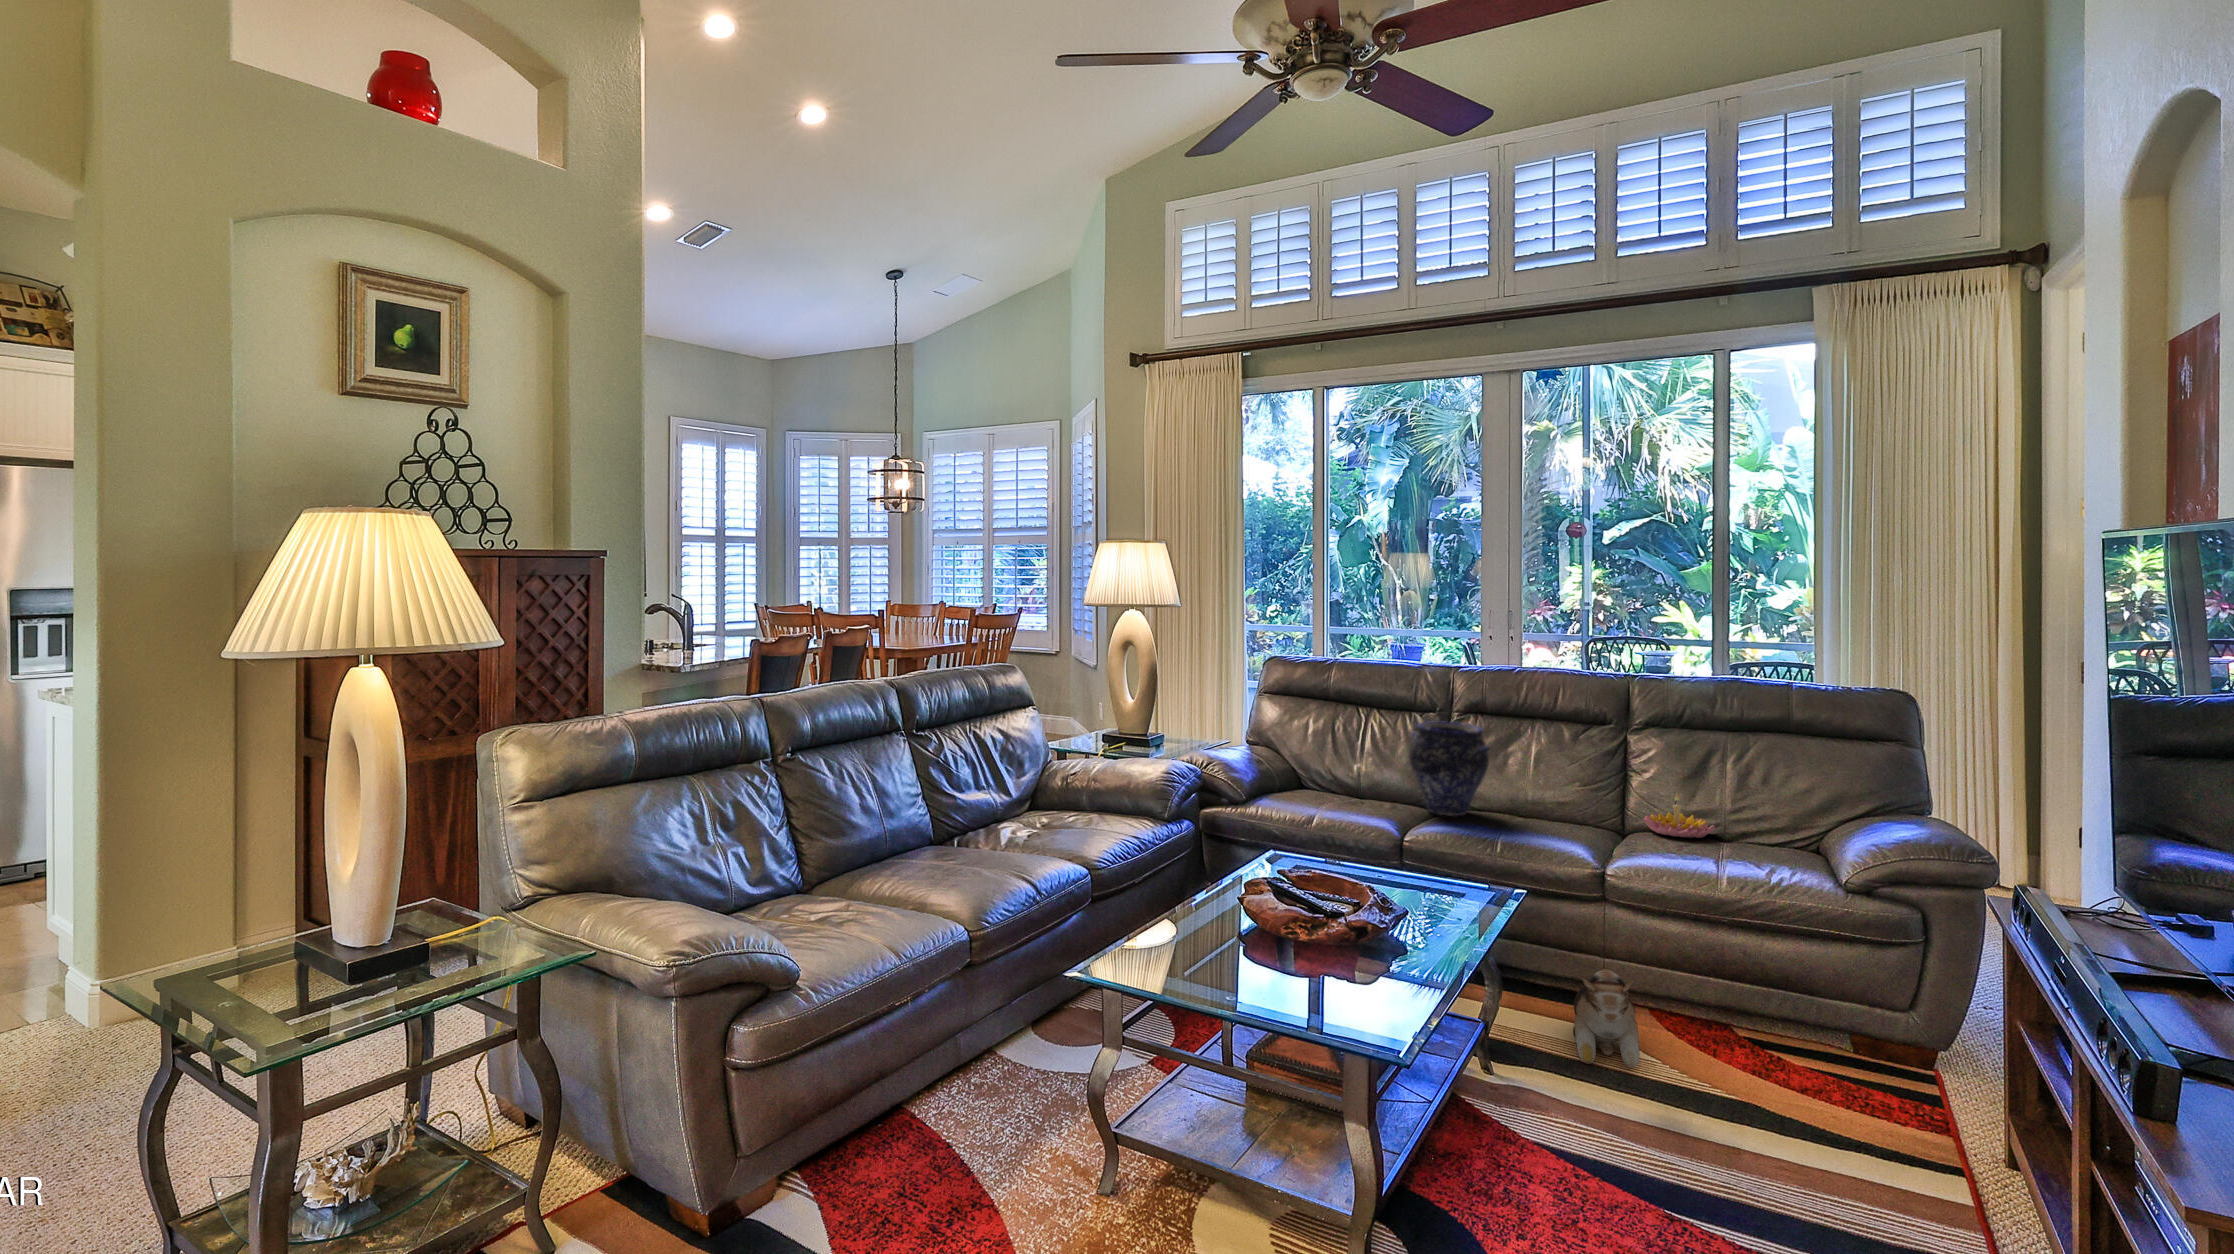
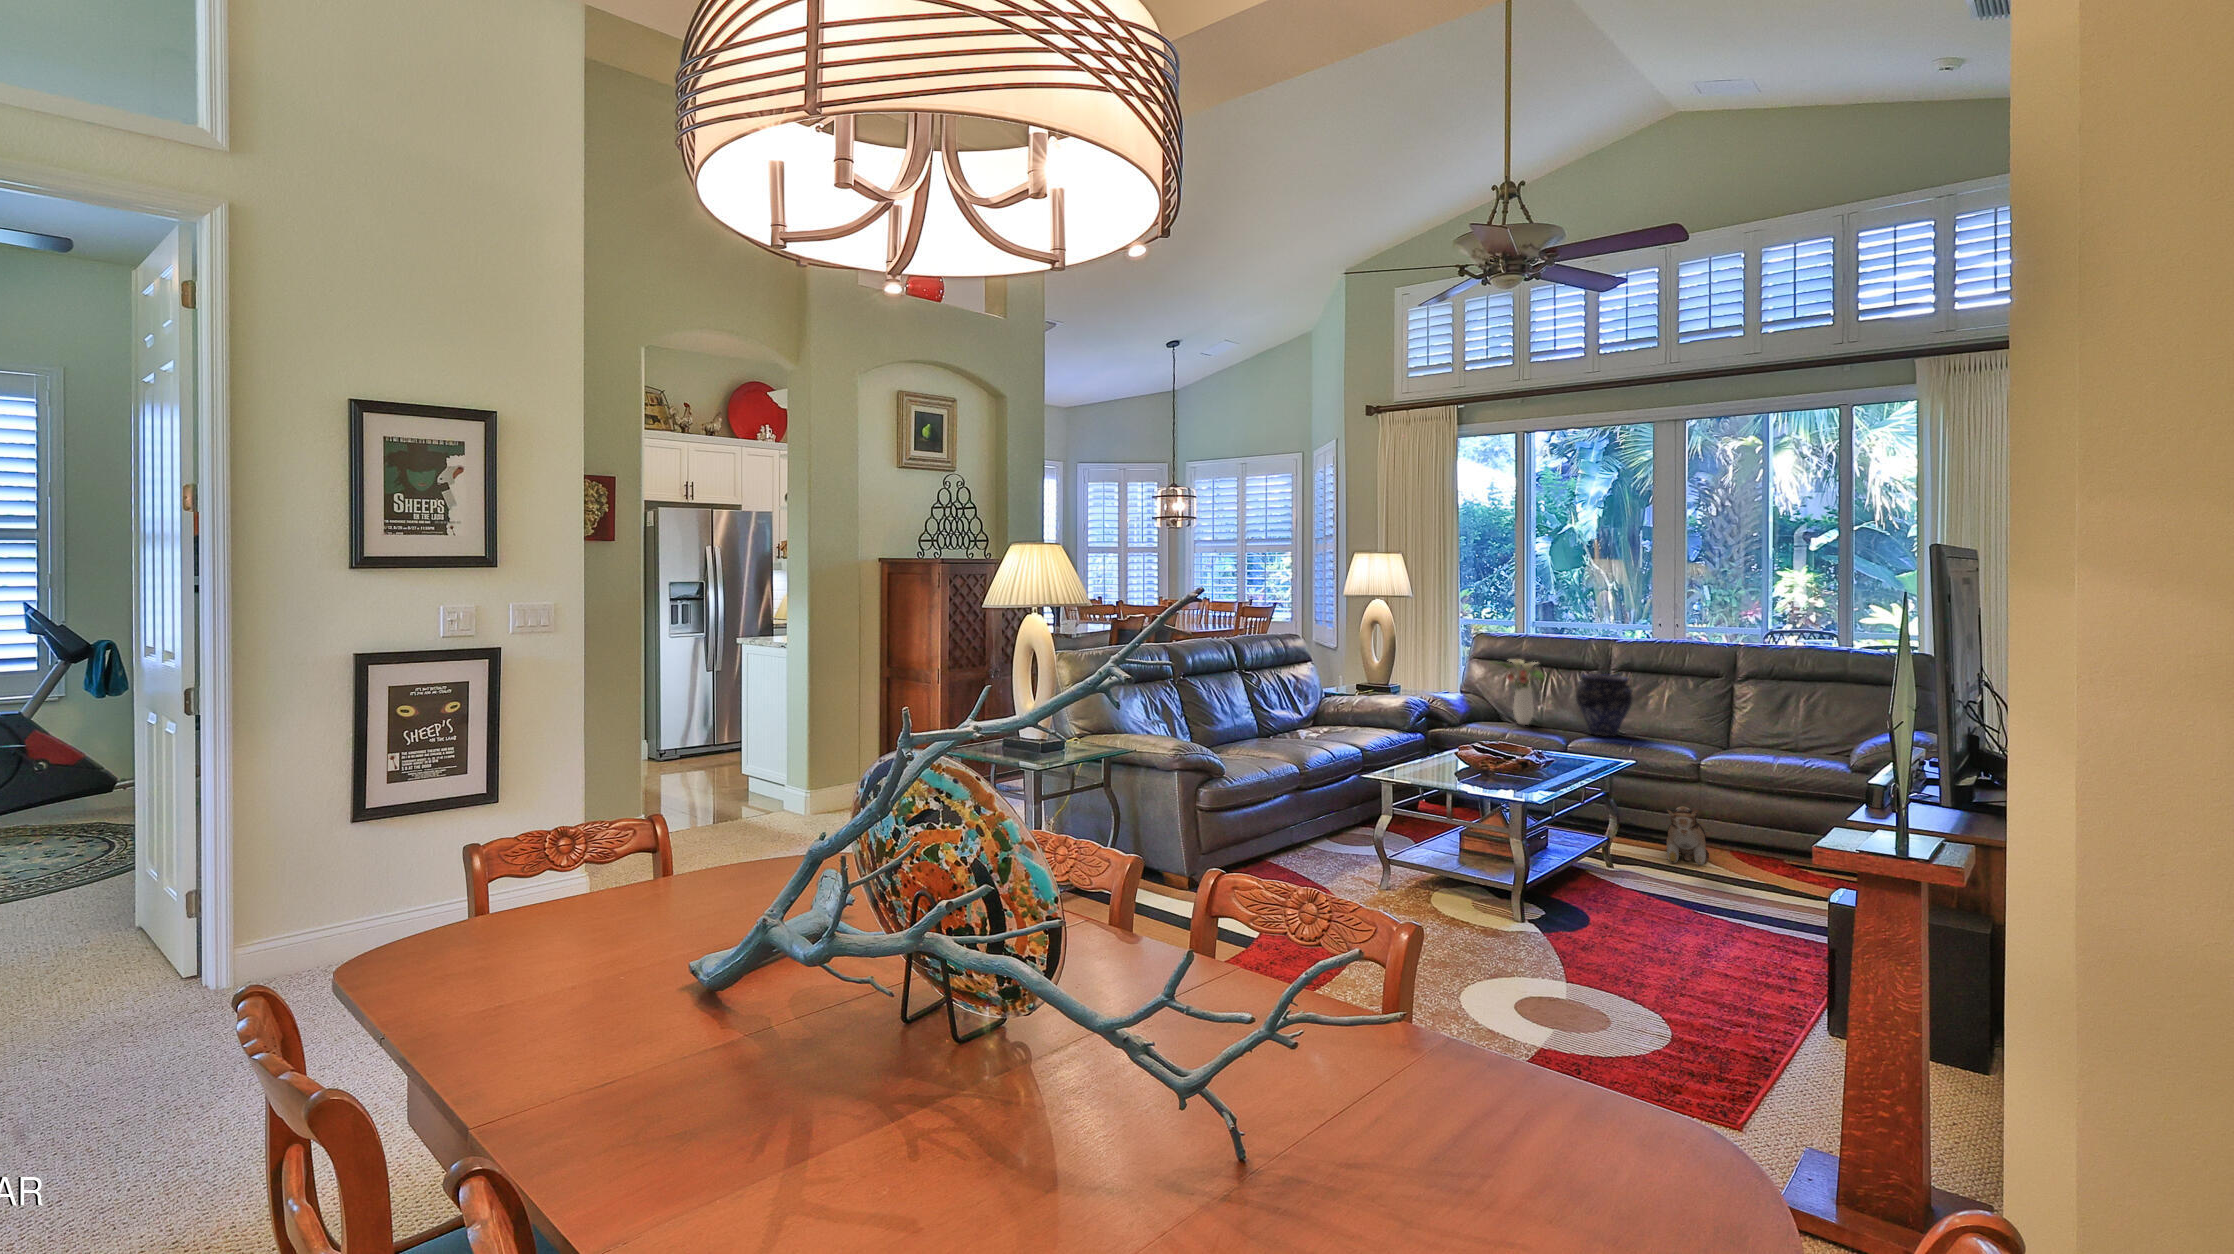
flower arrangement: none [1284,698,1363,795] -> present [1496,659,1544,725]
candle holder: present [1642,793,1715,839] -> none [1739,719,1790,749]

